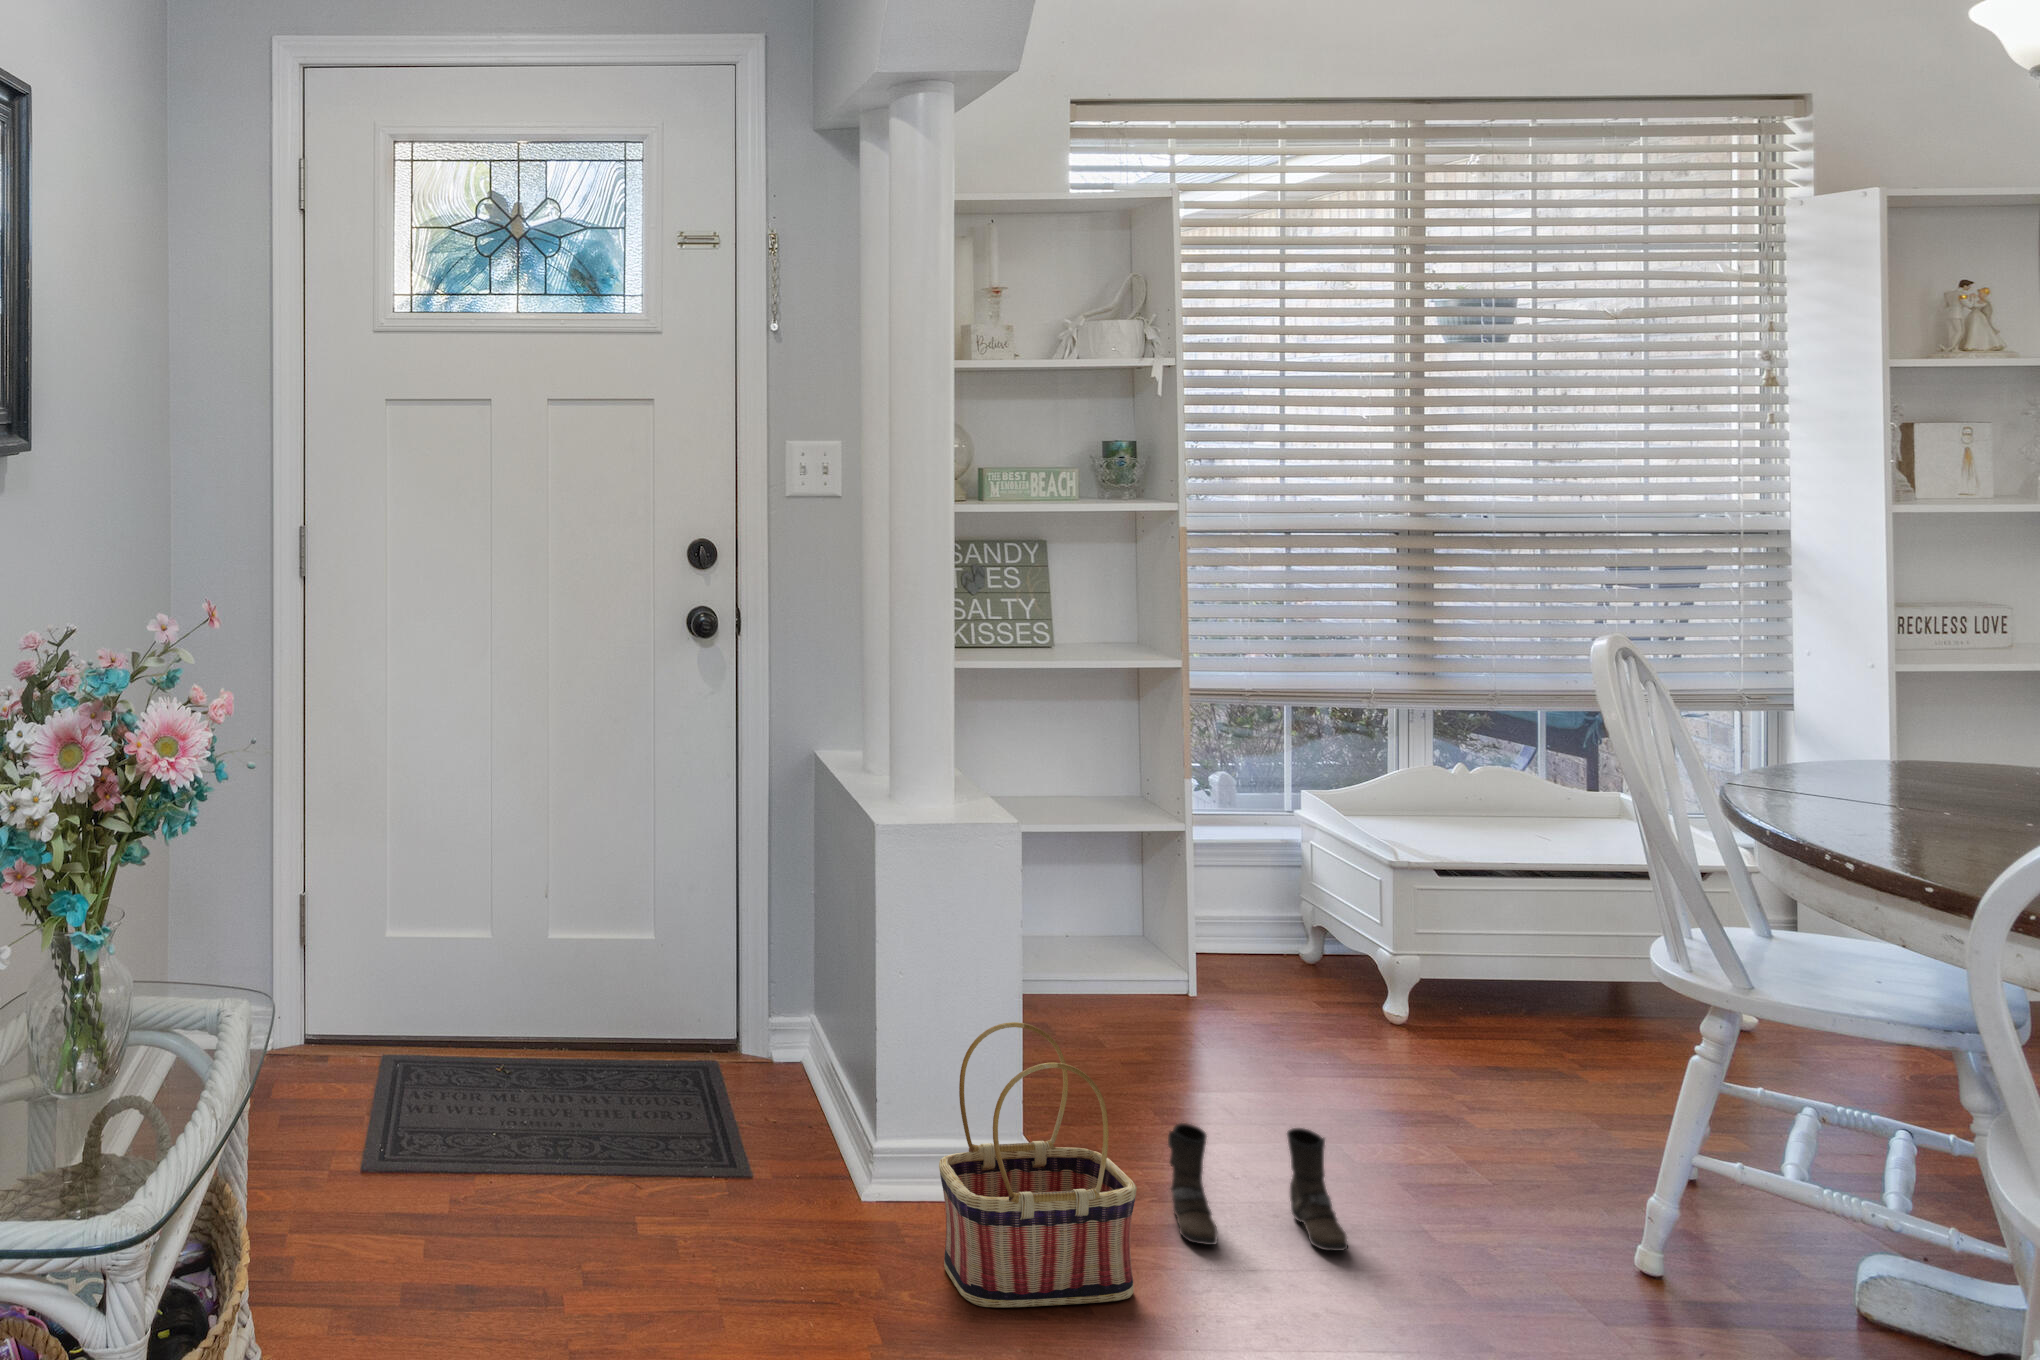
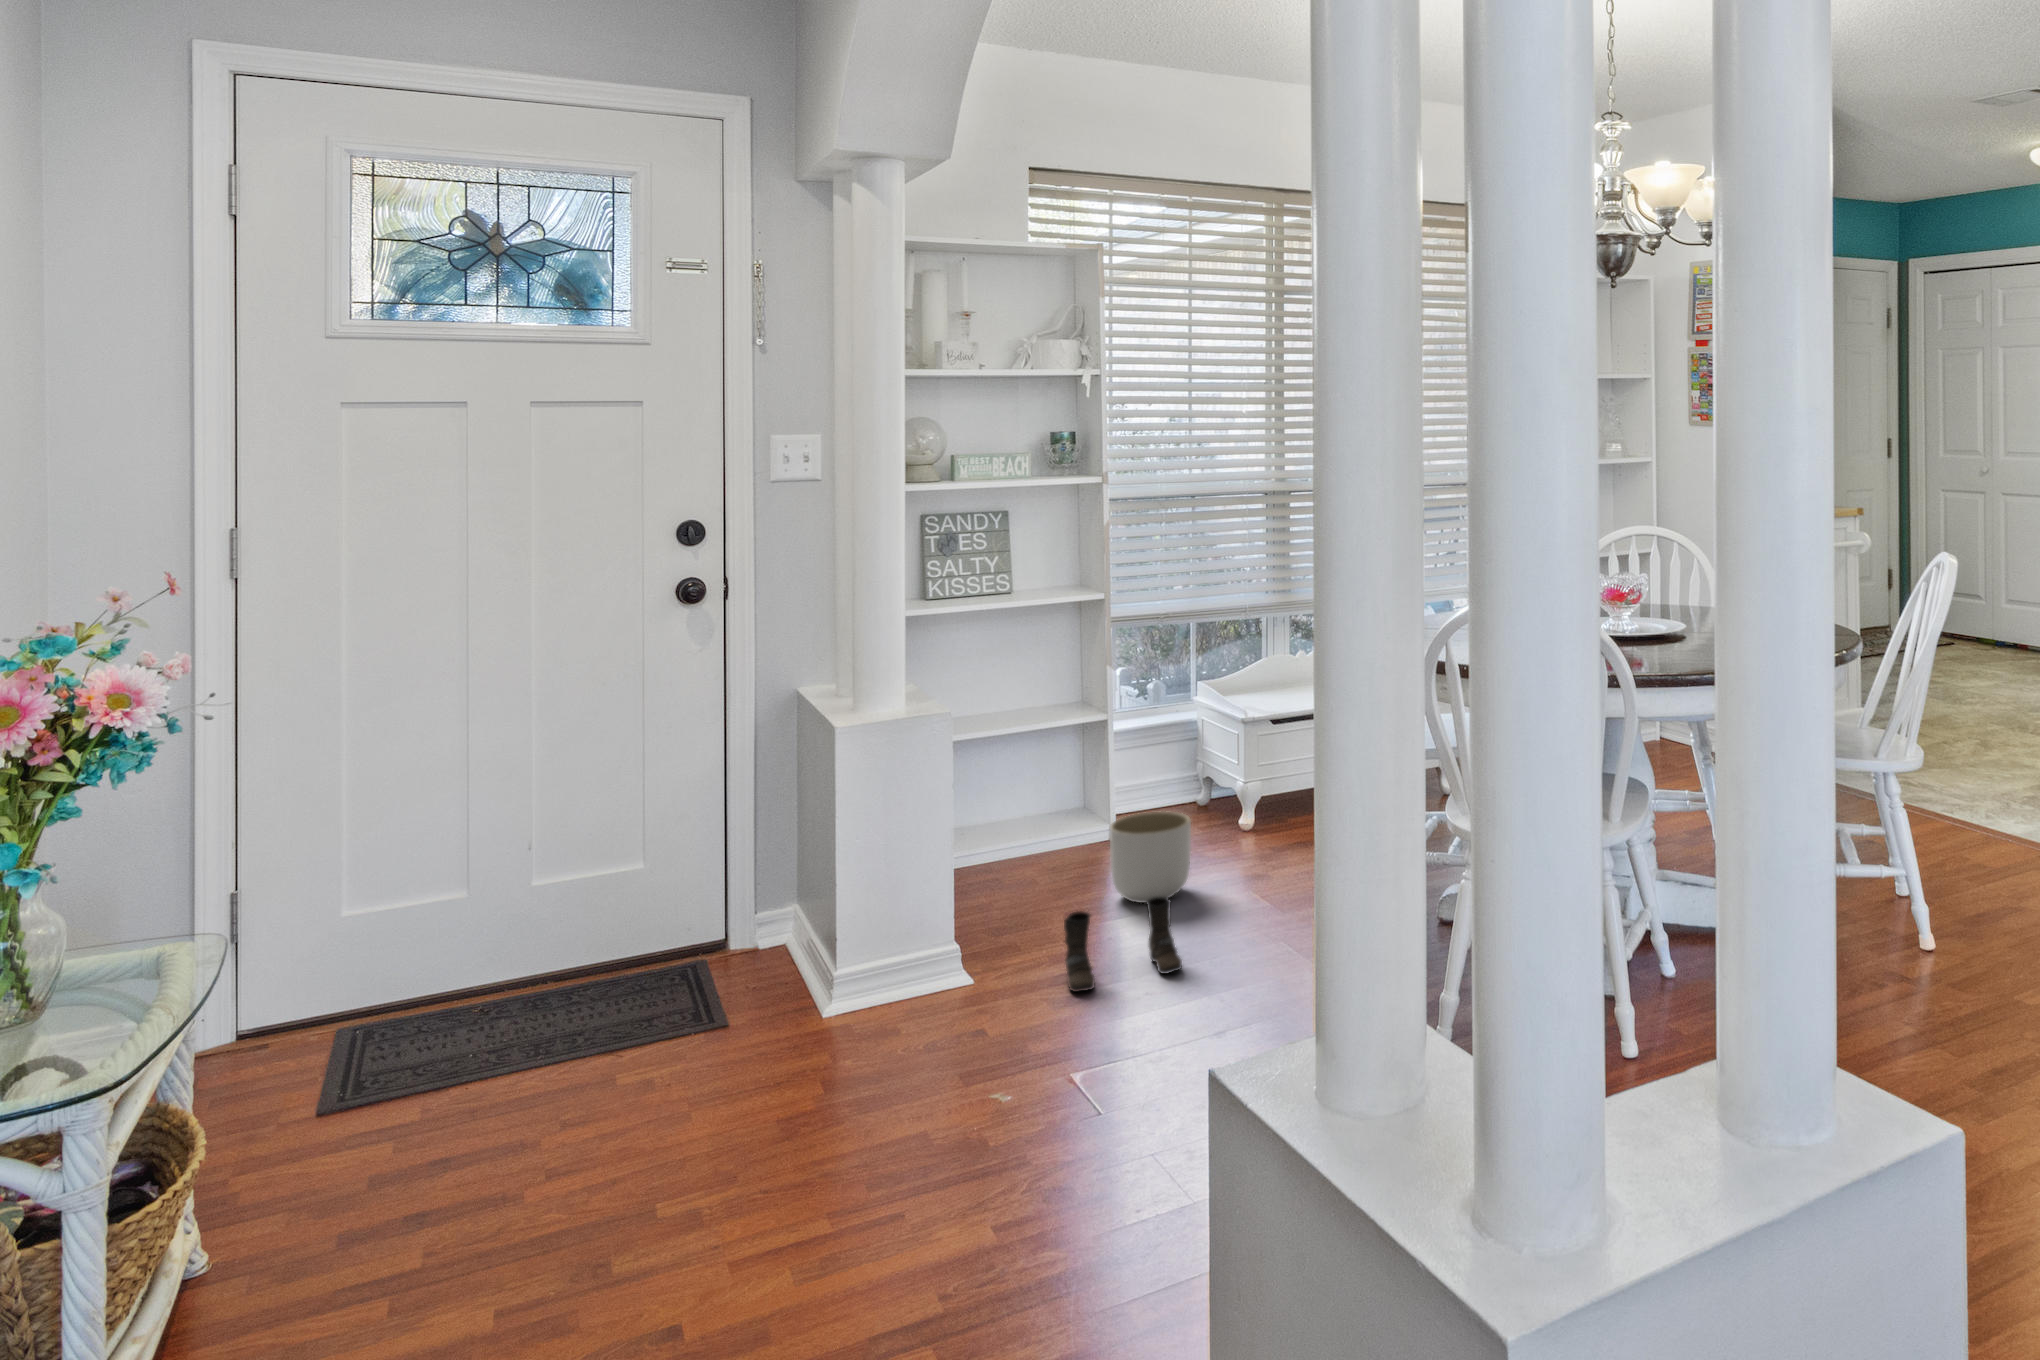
planter: none [1207,980,1328,1115] -> present [1110,812,1191,903]
basket: present [939,1022,1137,1308] -> none [878,857,1030,1071]

